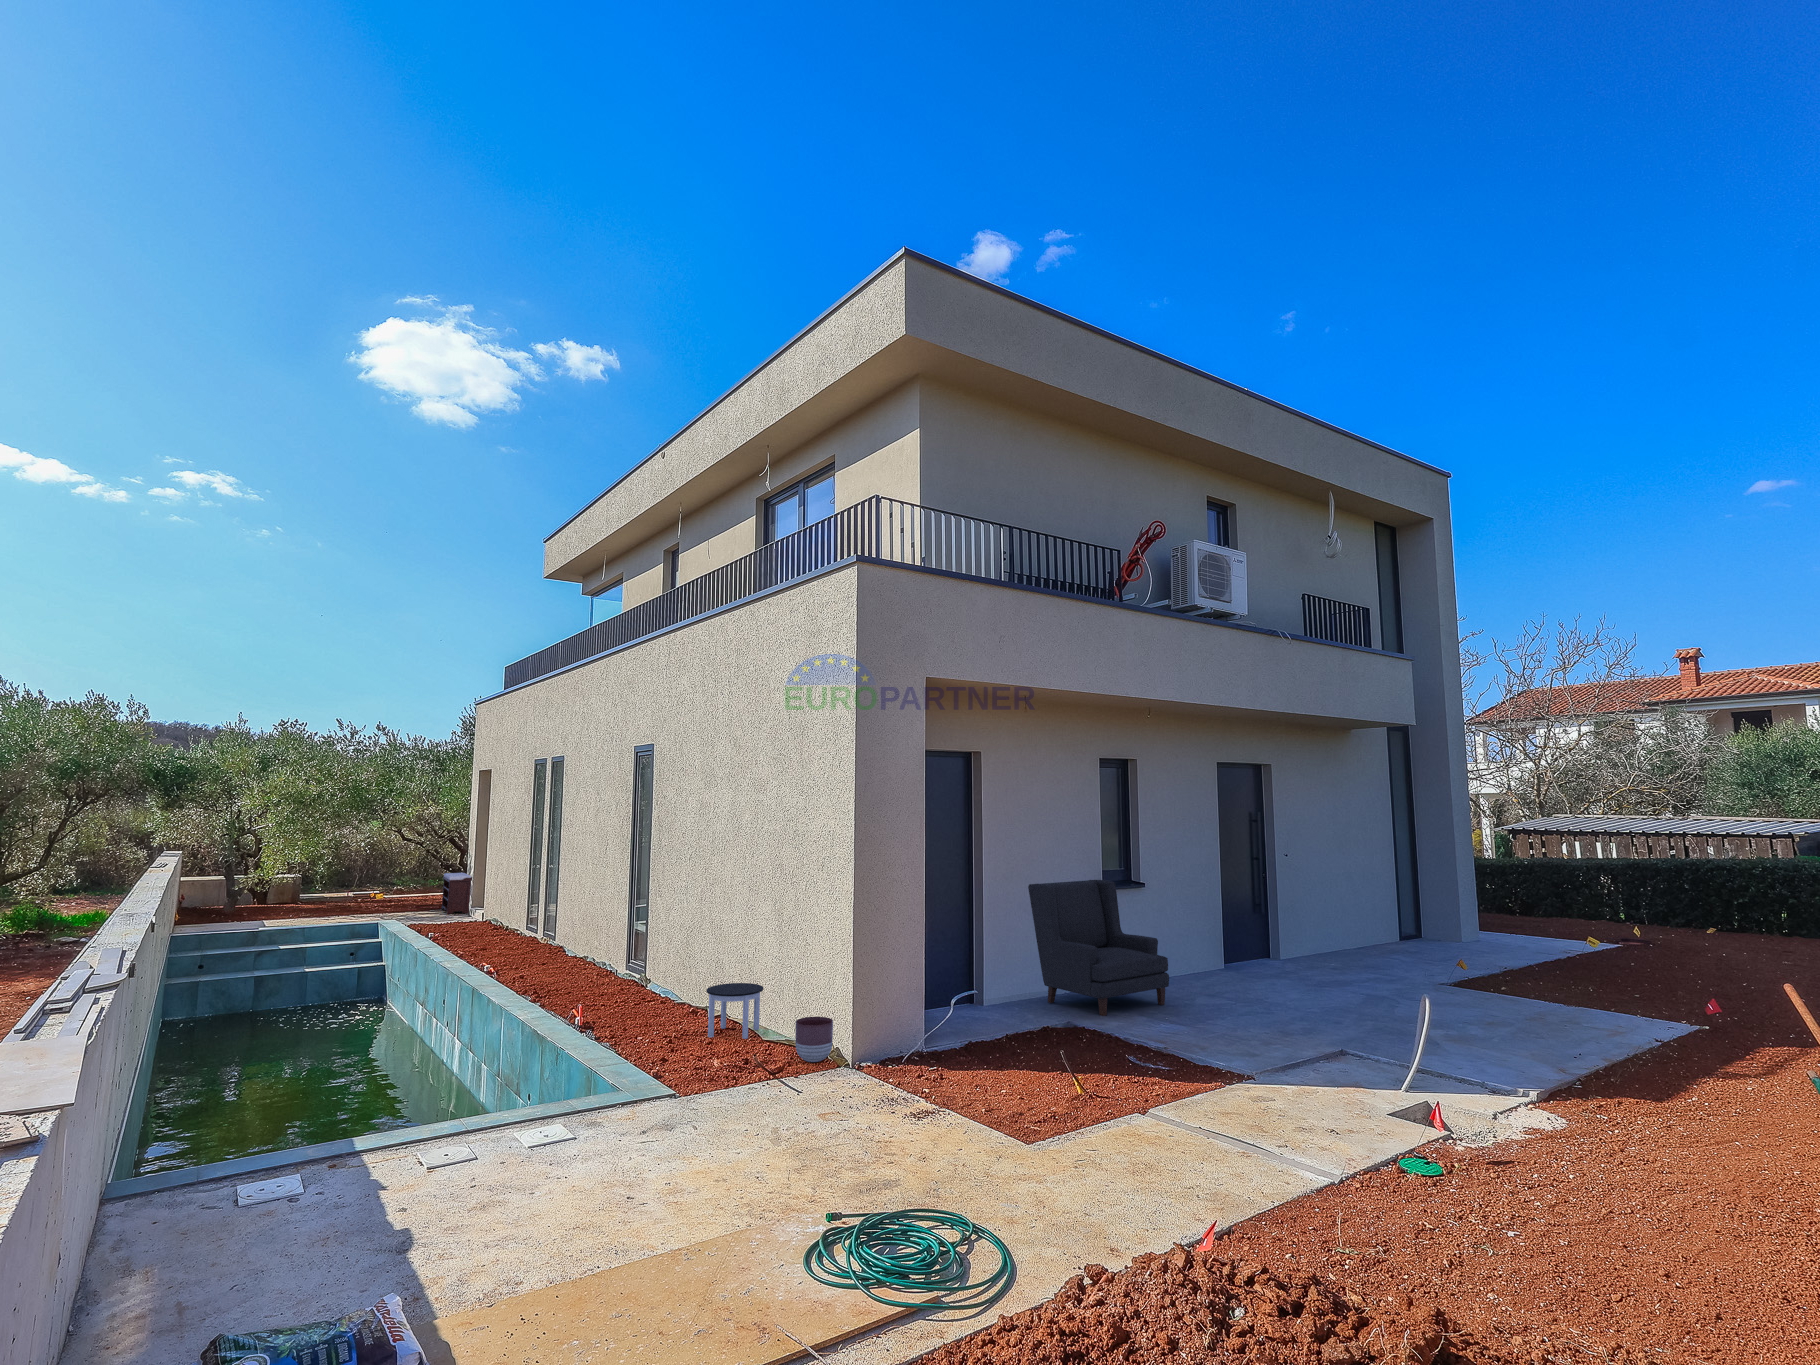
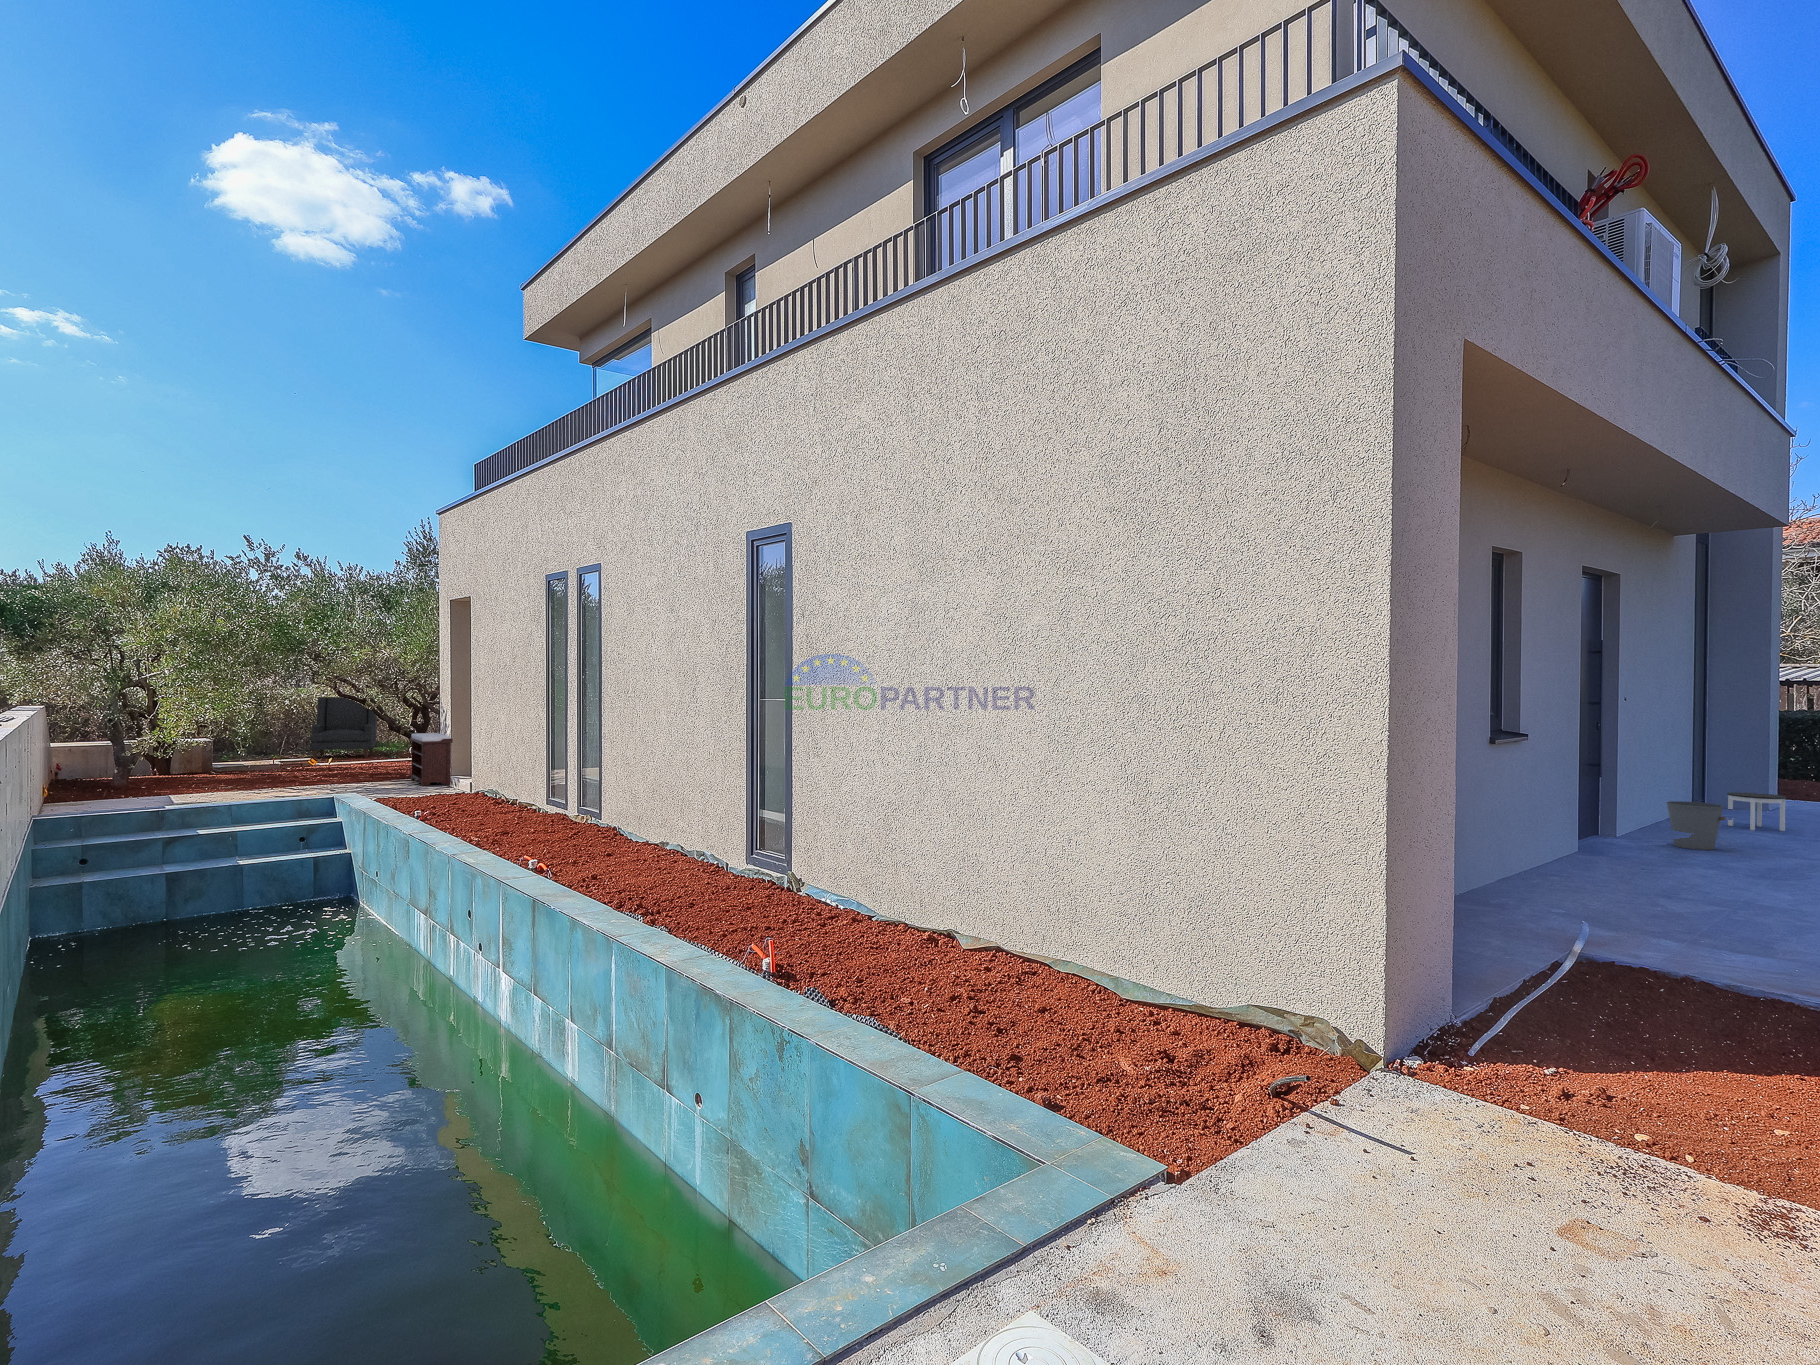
chair: present [1028,880,1169,1016] -> present [310,697,377,758]
bucket: none [1306,926,1343,962] -> present [1667,801,1726,850]
round table: present [706,983,763,1039] -> present [1727,792,1786,831]
planter: present [796,1017,833,1062] -> none [1274,969,1353,1059]

